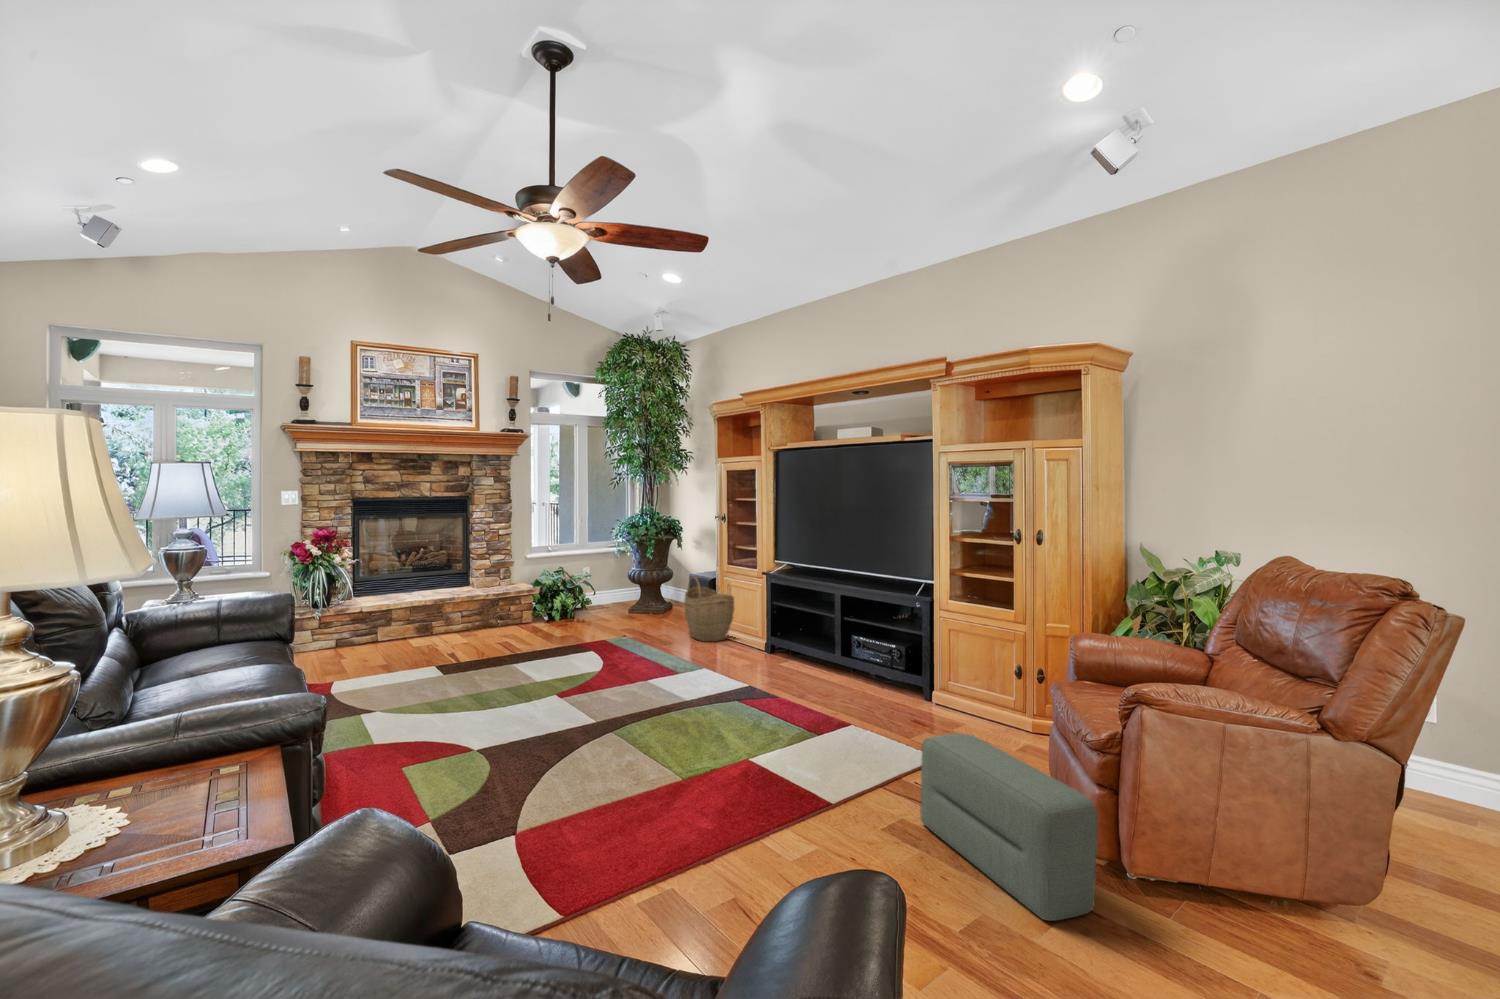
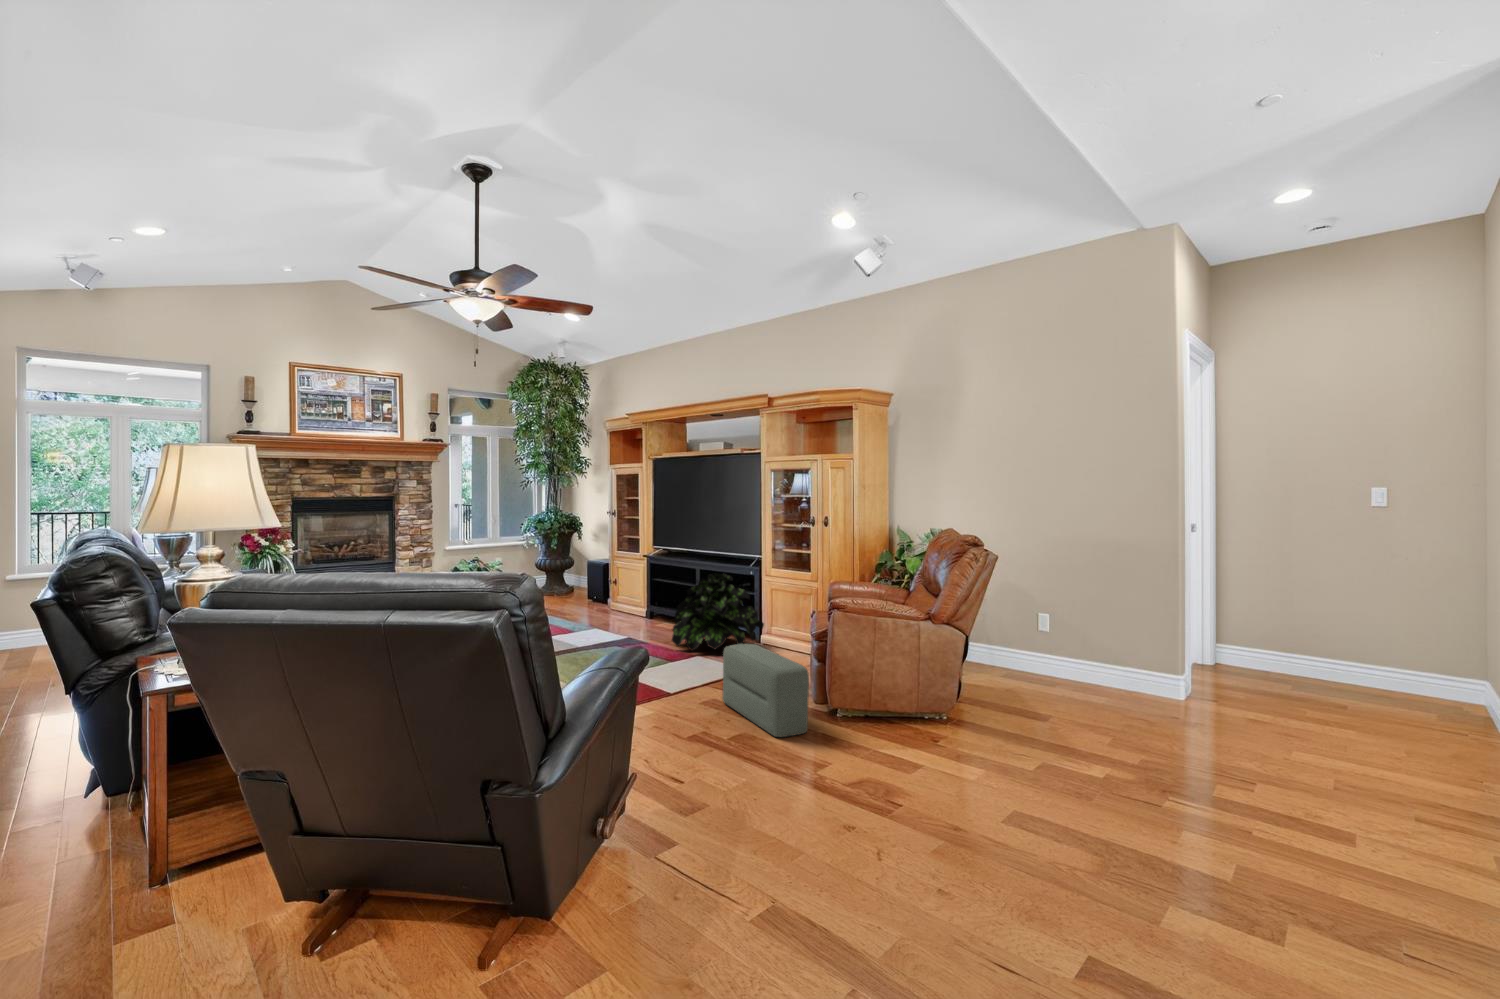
woven basket: present [684,577,734,642] -> none [581,559,622,613]
potted plant: none [812,605,939,714] -> present [672,574,764,651]

